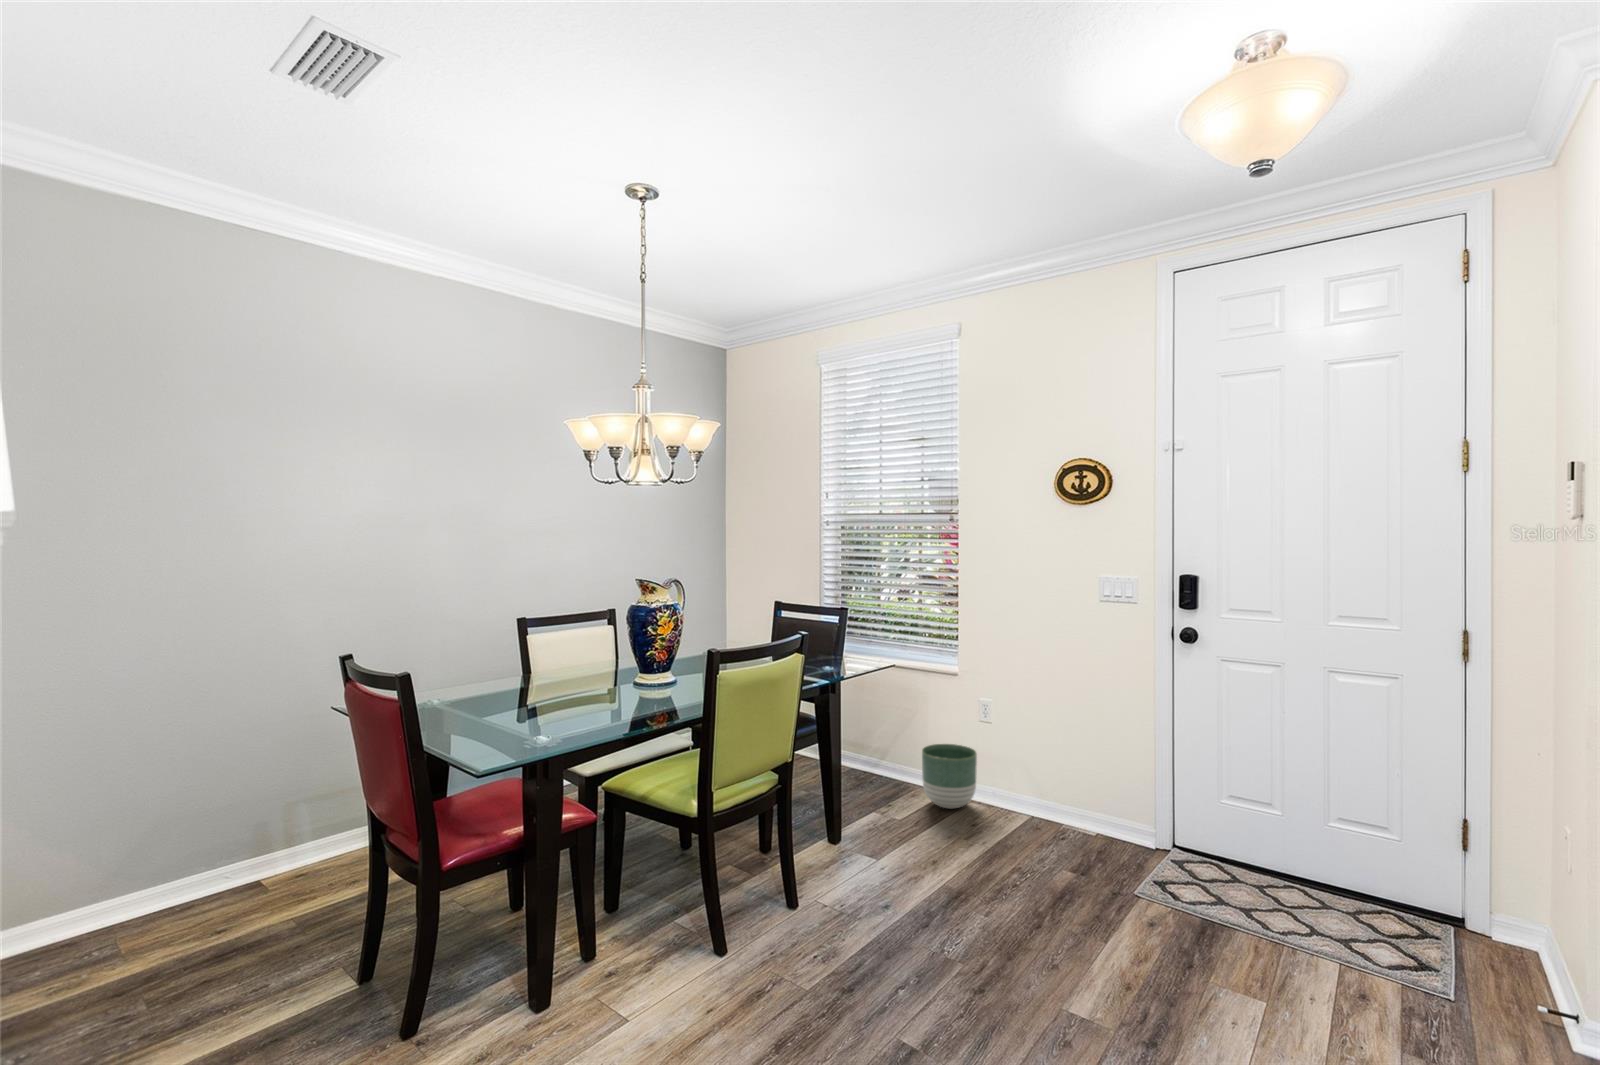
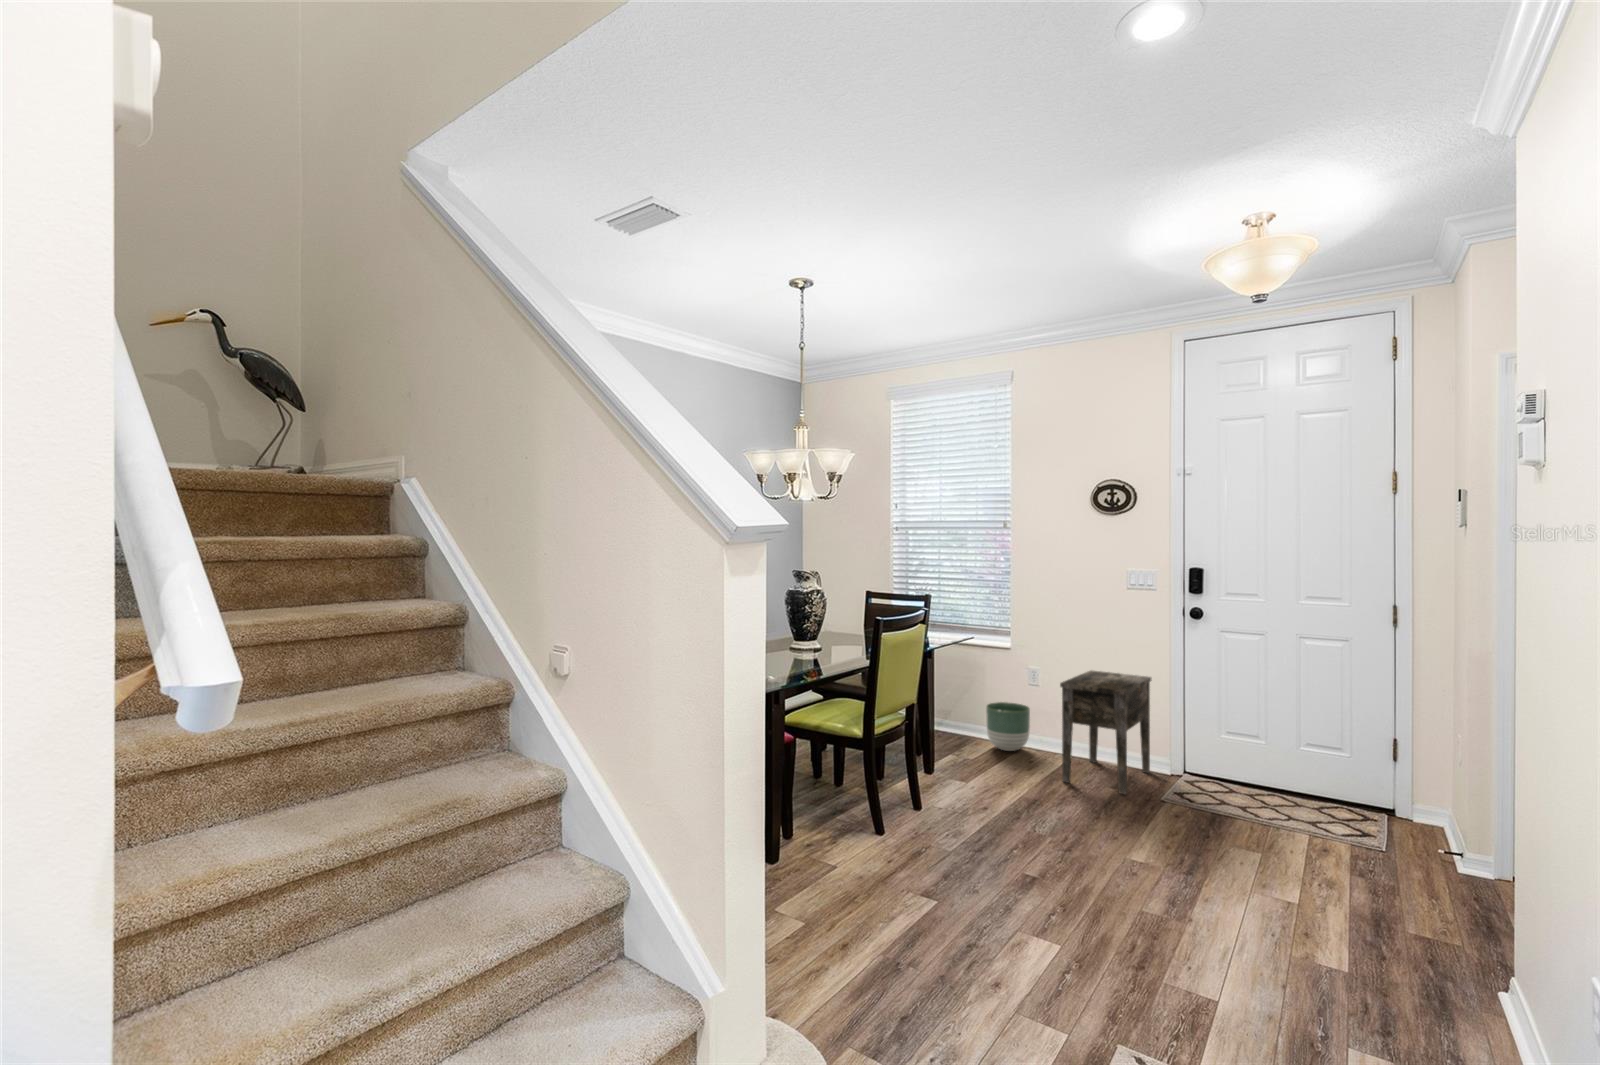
side table: none [1002,707,1130,885] -> present [1060,670,1152,794]

